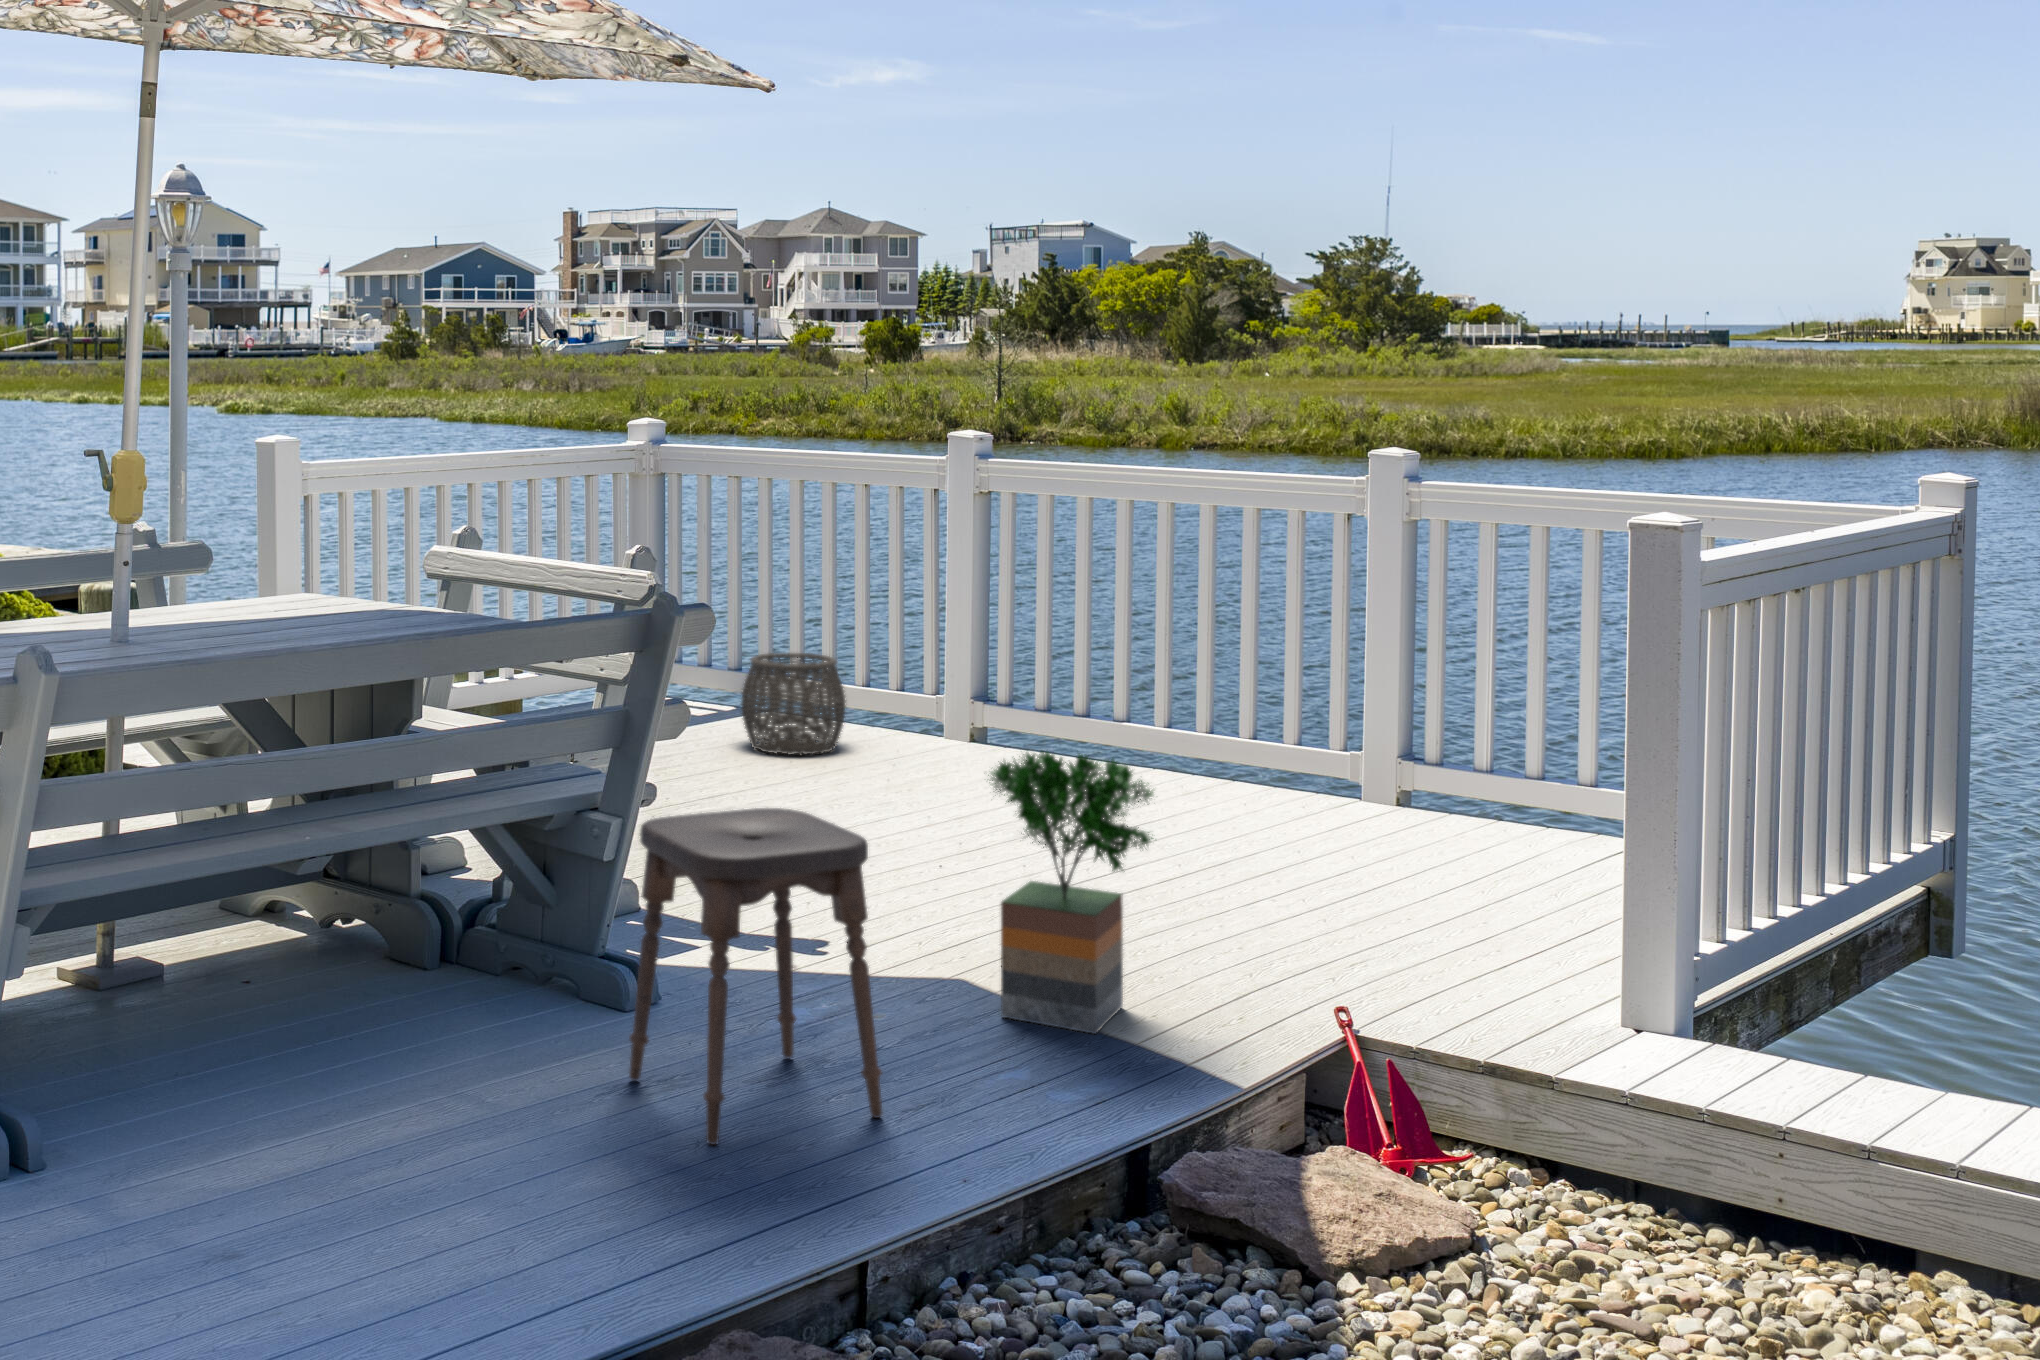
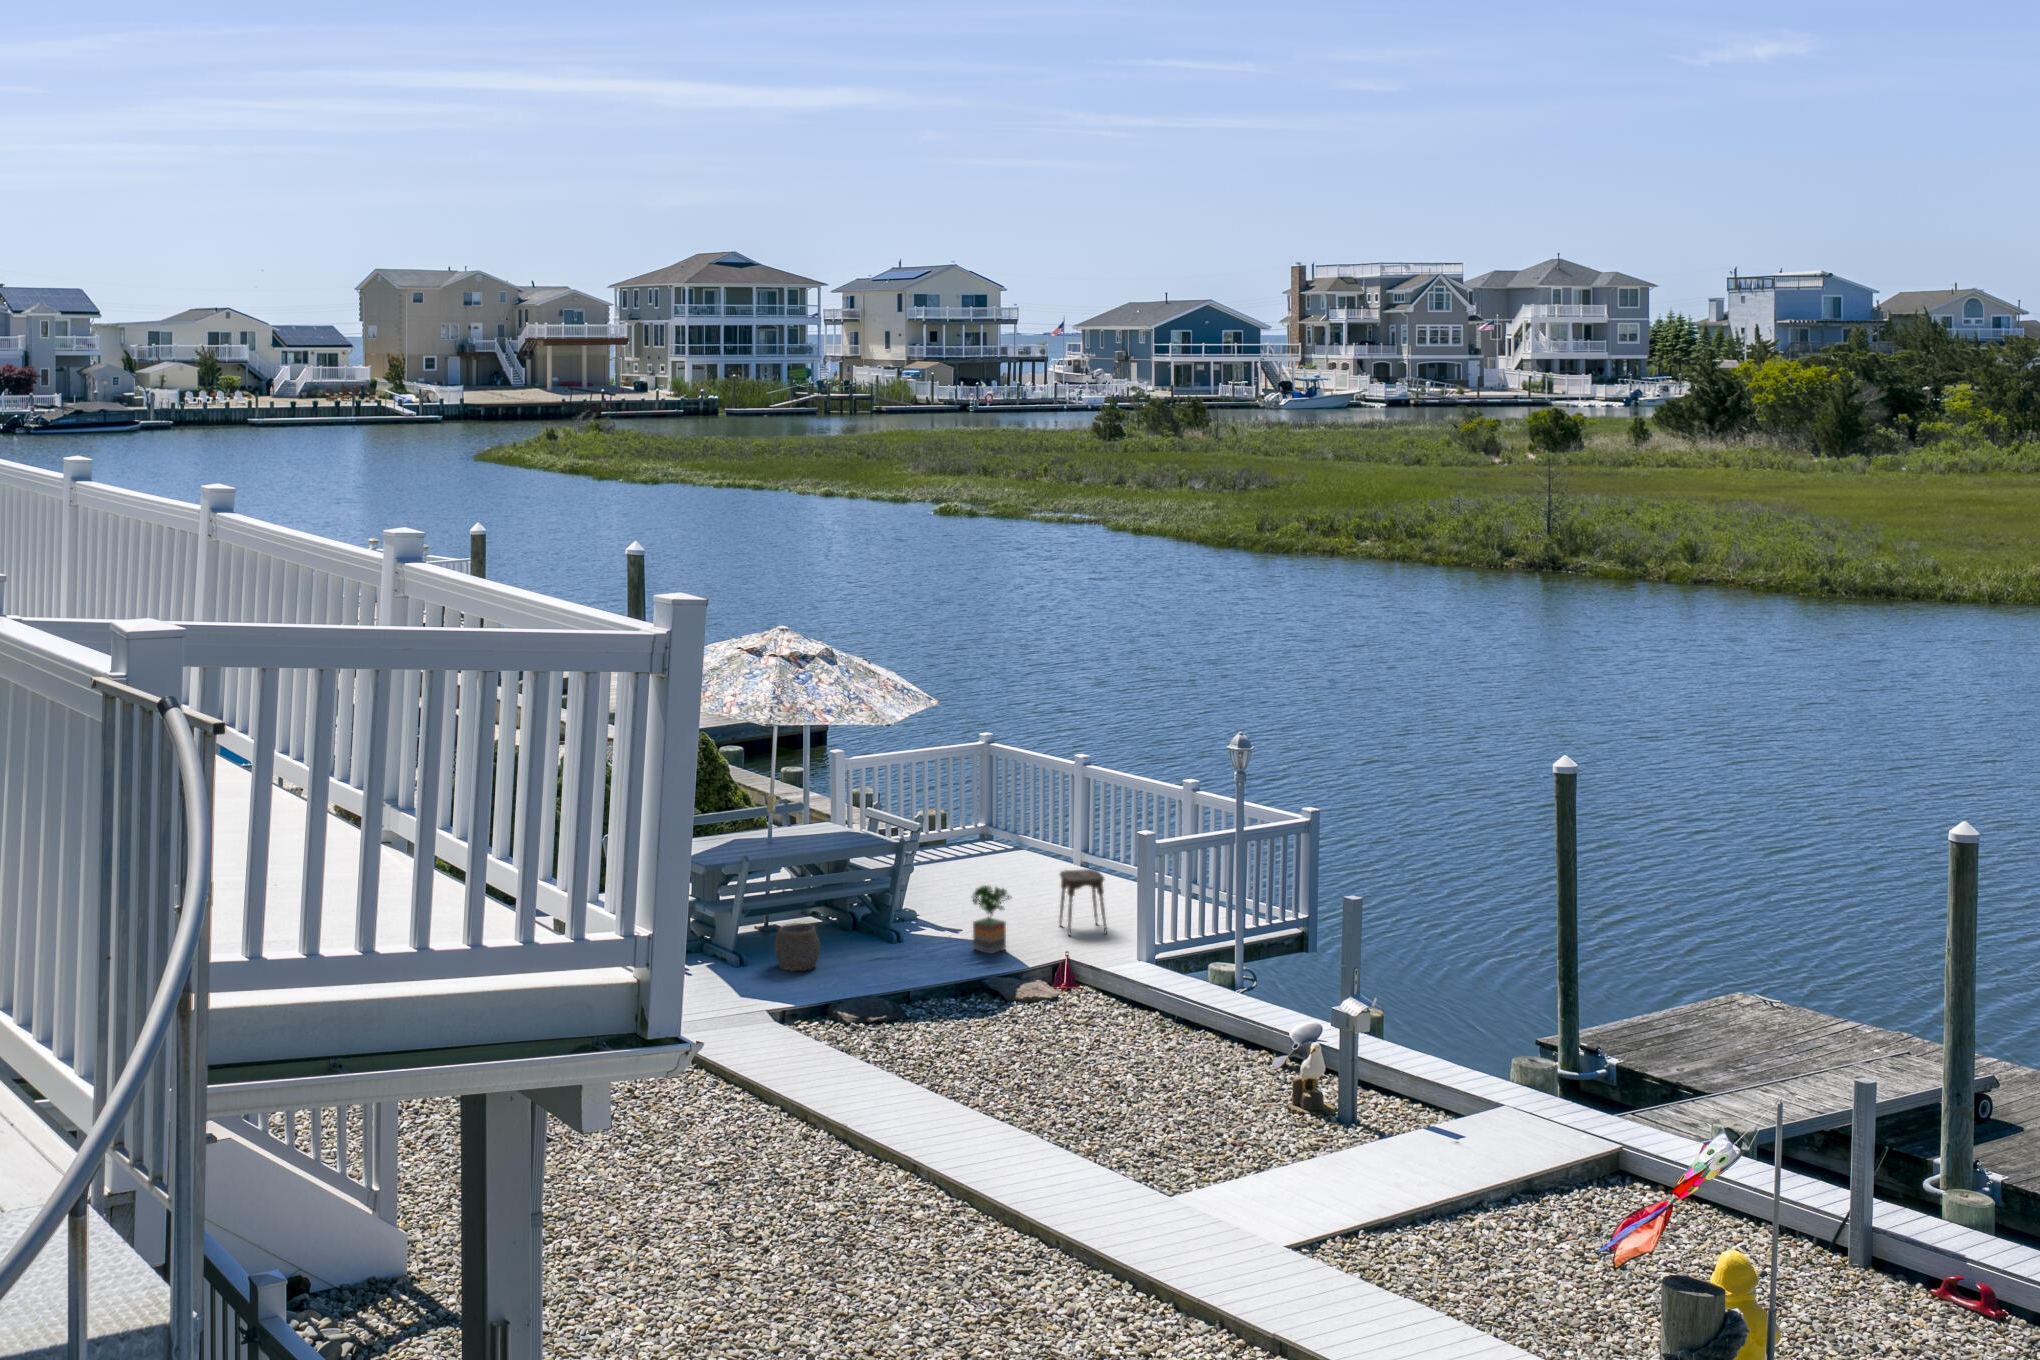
woven basket: present [741,653,846,755] -> present [775,923,820,972]
stool: present [629,808,882,1145] -> present [1059,869,1107,934]

